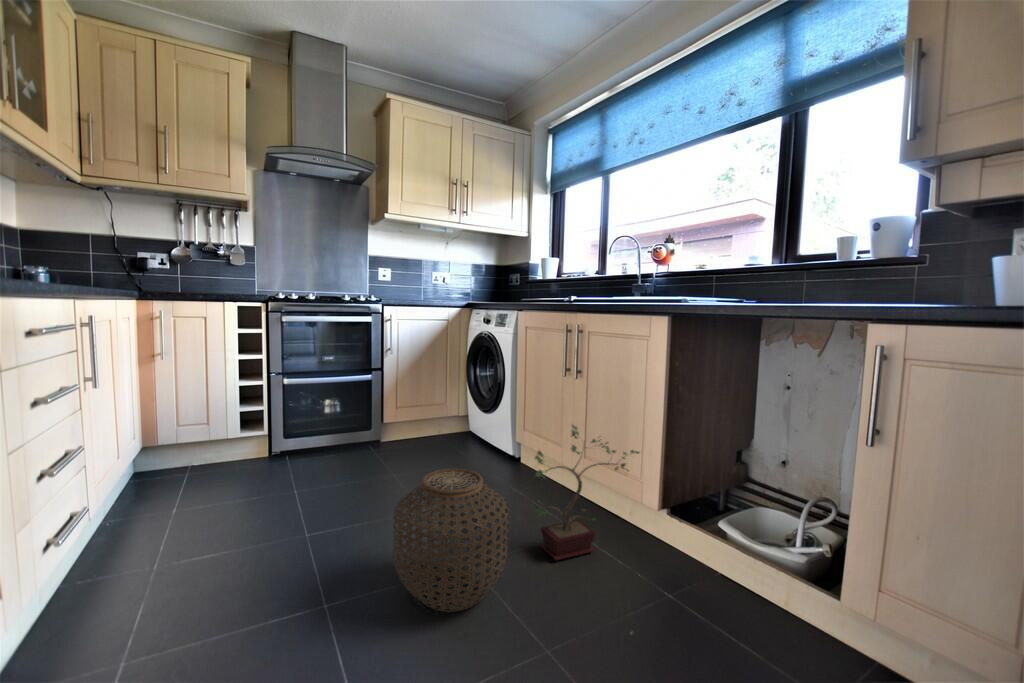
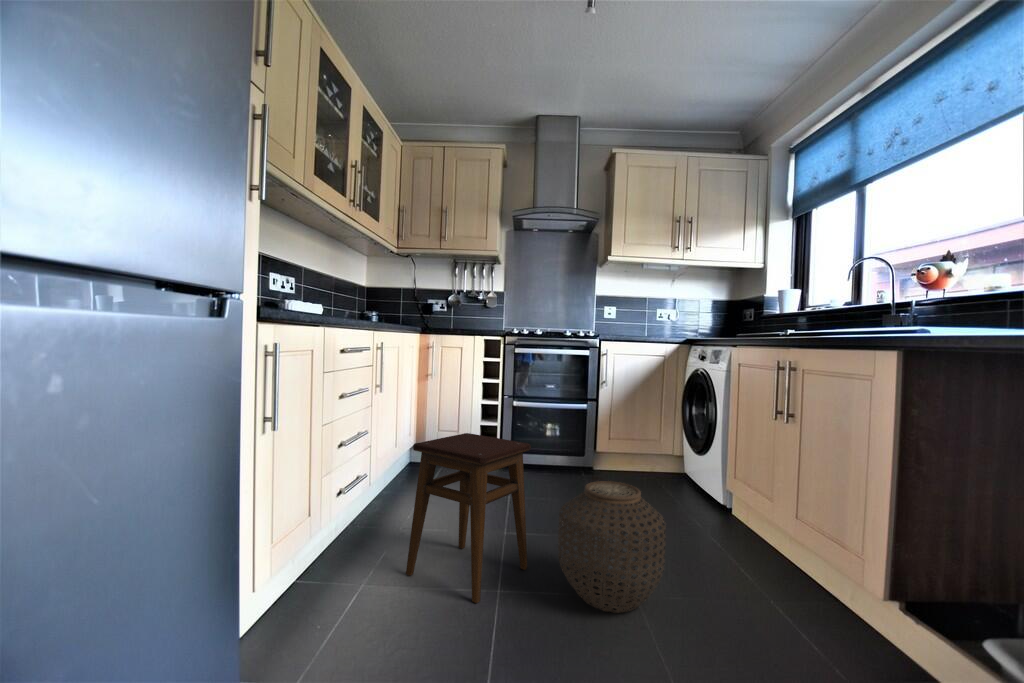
potted plant: present [535,425,639,560] -> none [702,459,846,608]
stool: none [174,439,349,661] -> present [406,433,531,603]

